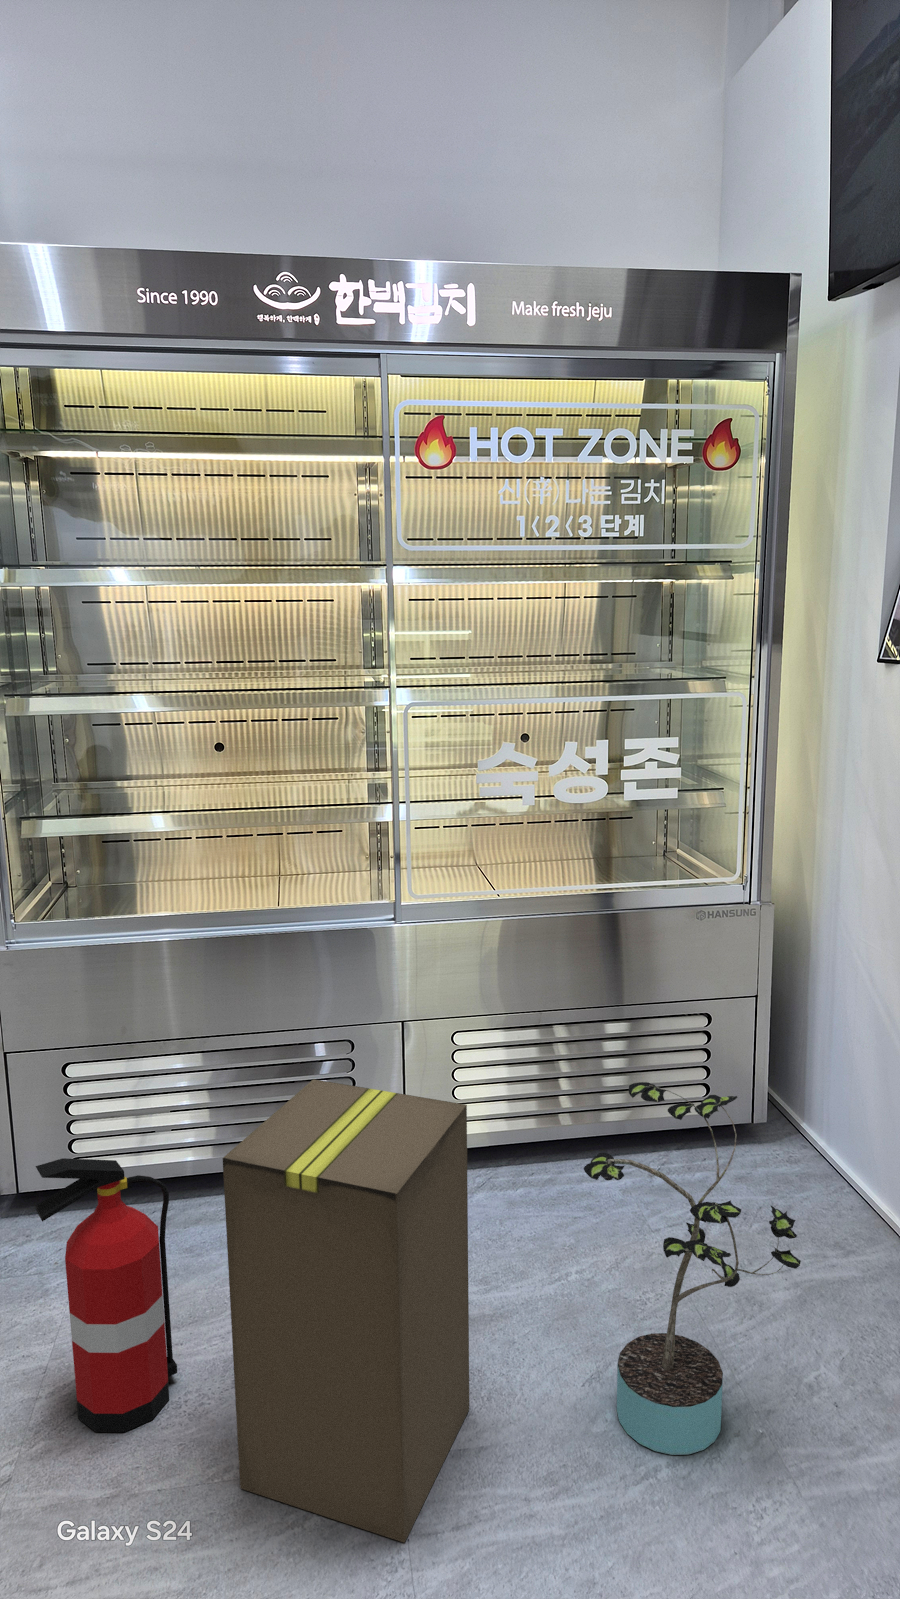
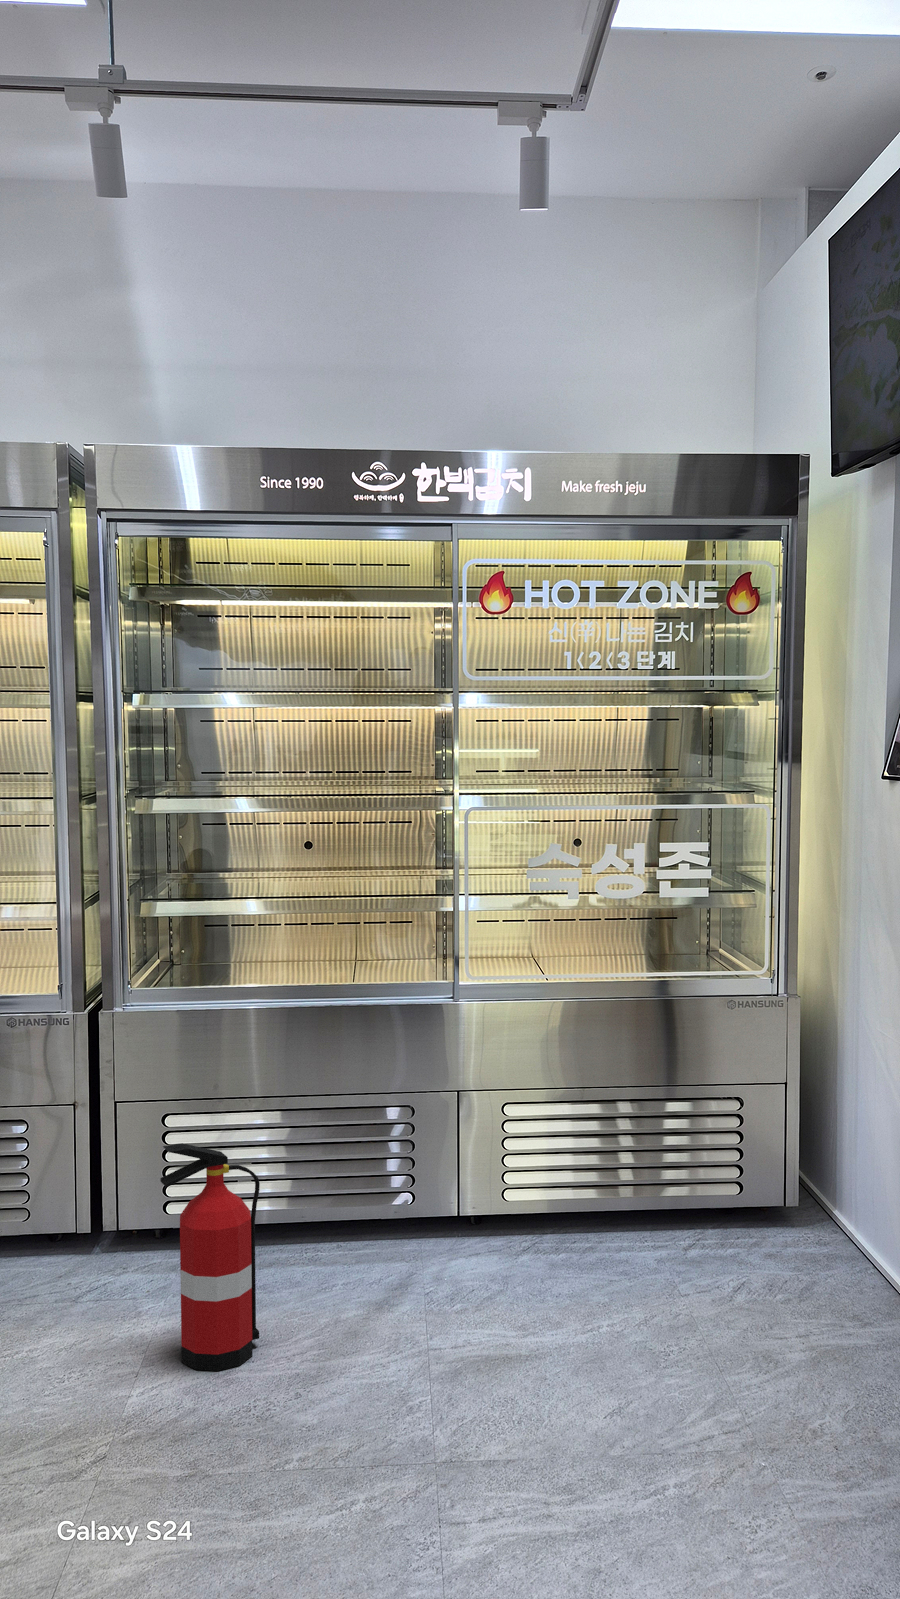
cardboard box: present [223,1079,469,1543] -> none [306,1094,494,1438]
potted plant: present [584,1082,801,1455] -> none [581,1104,753,1407]

